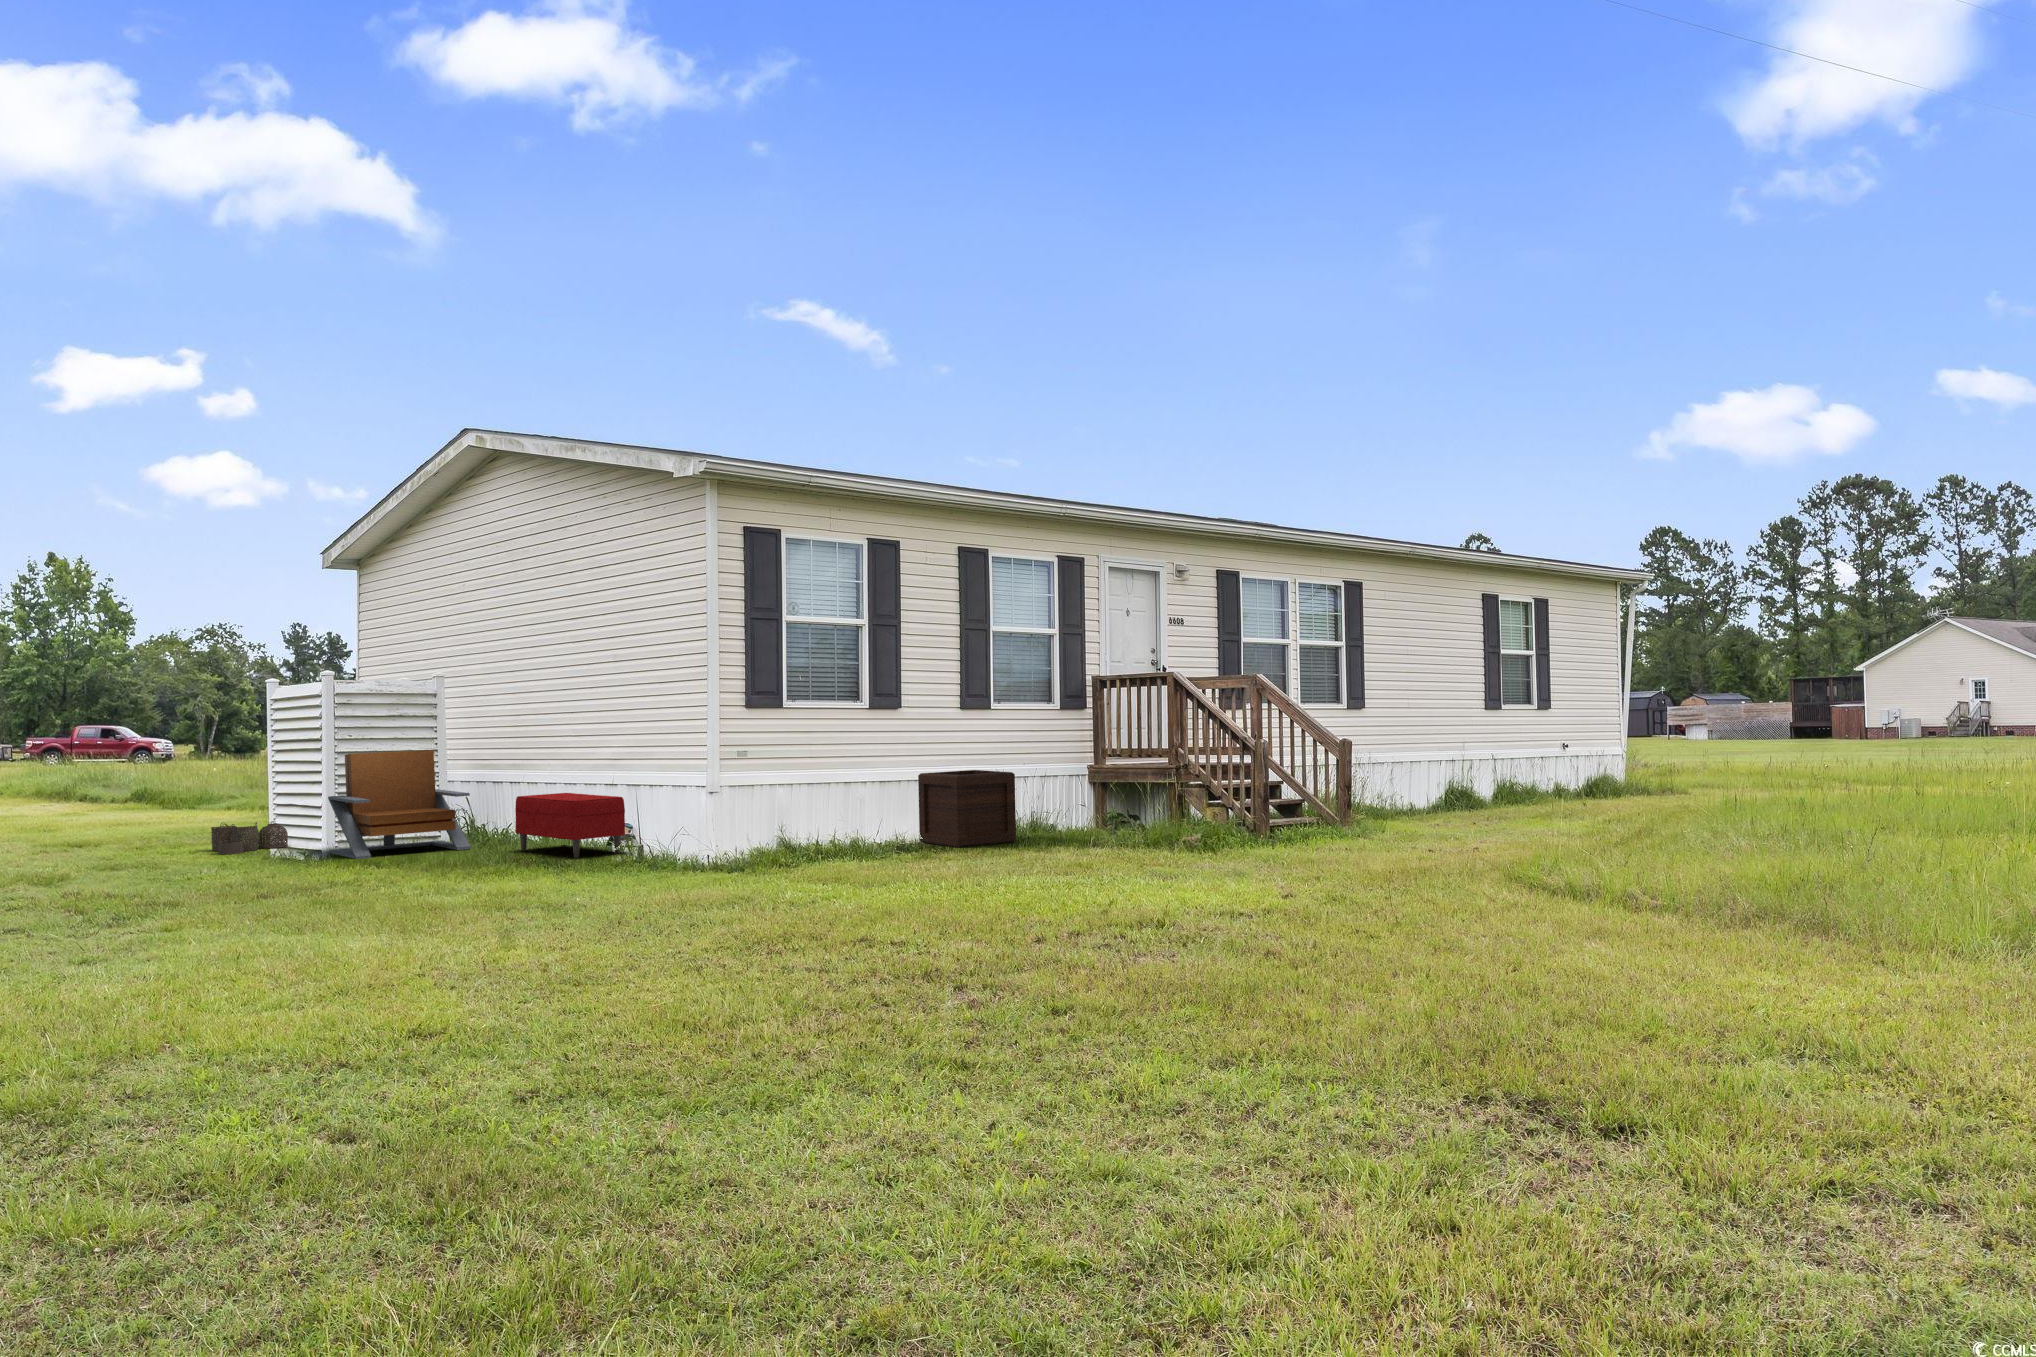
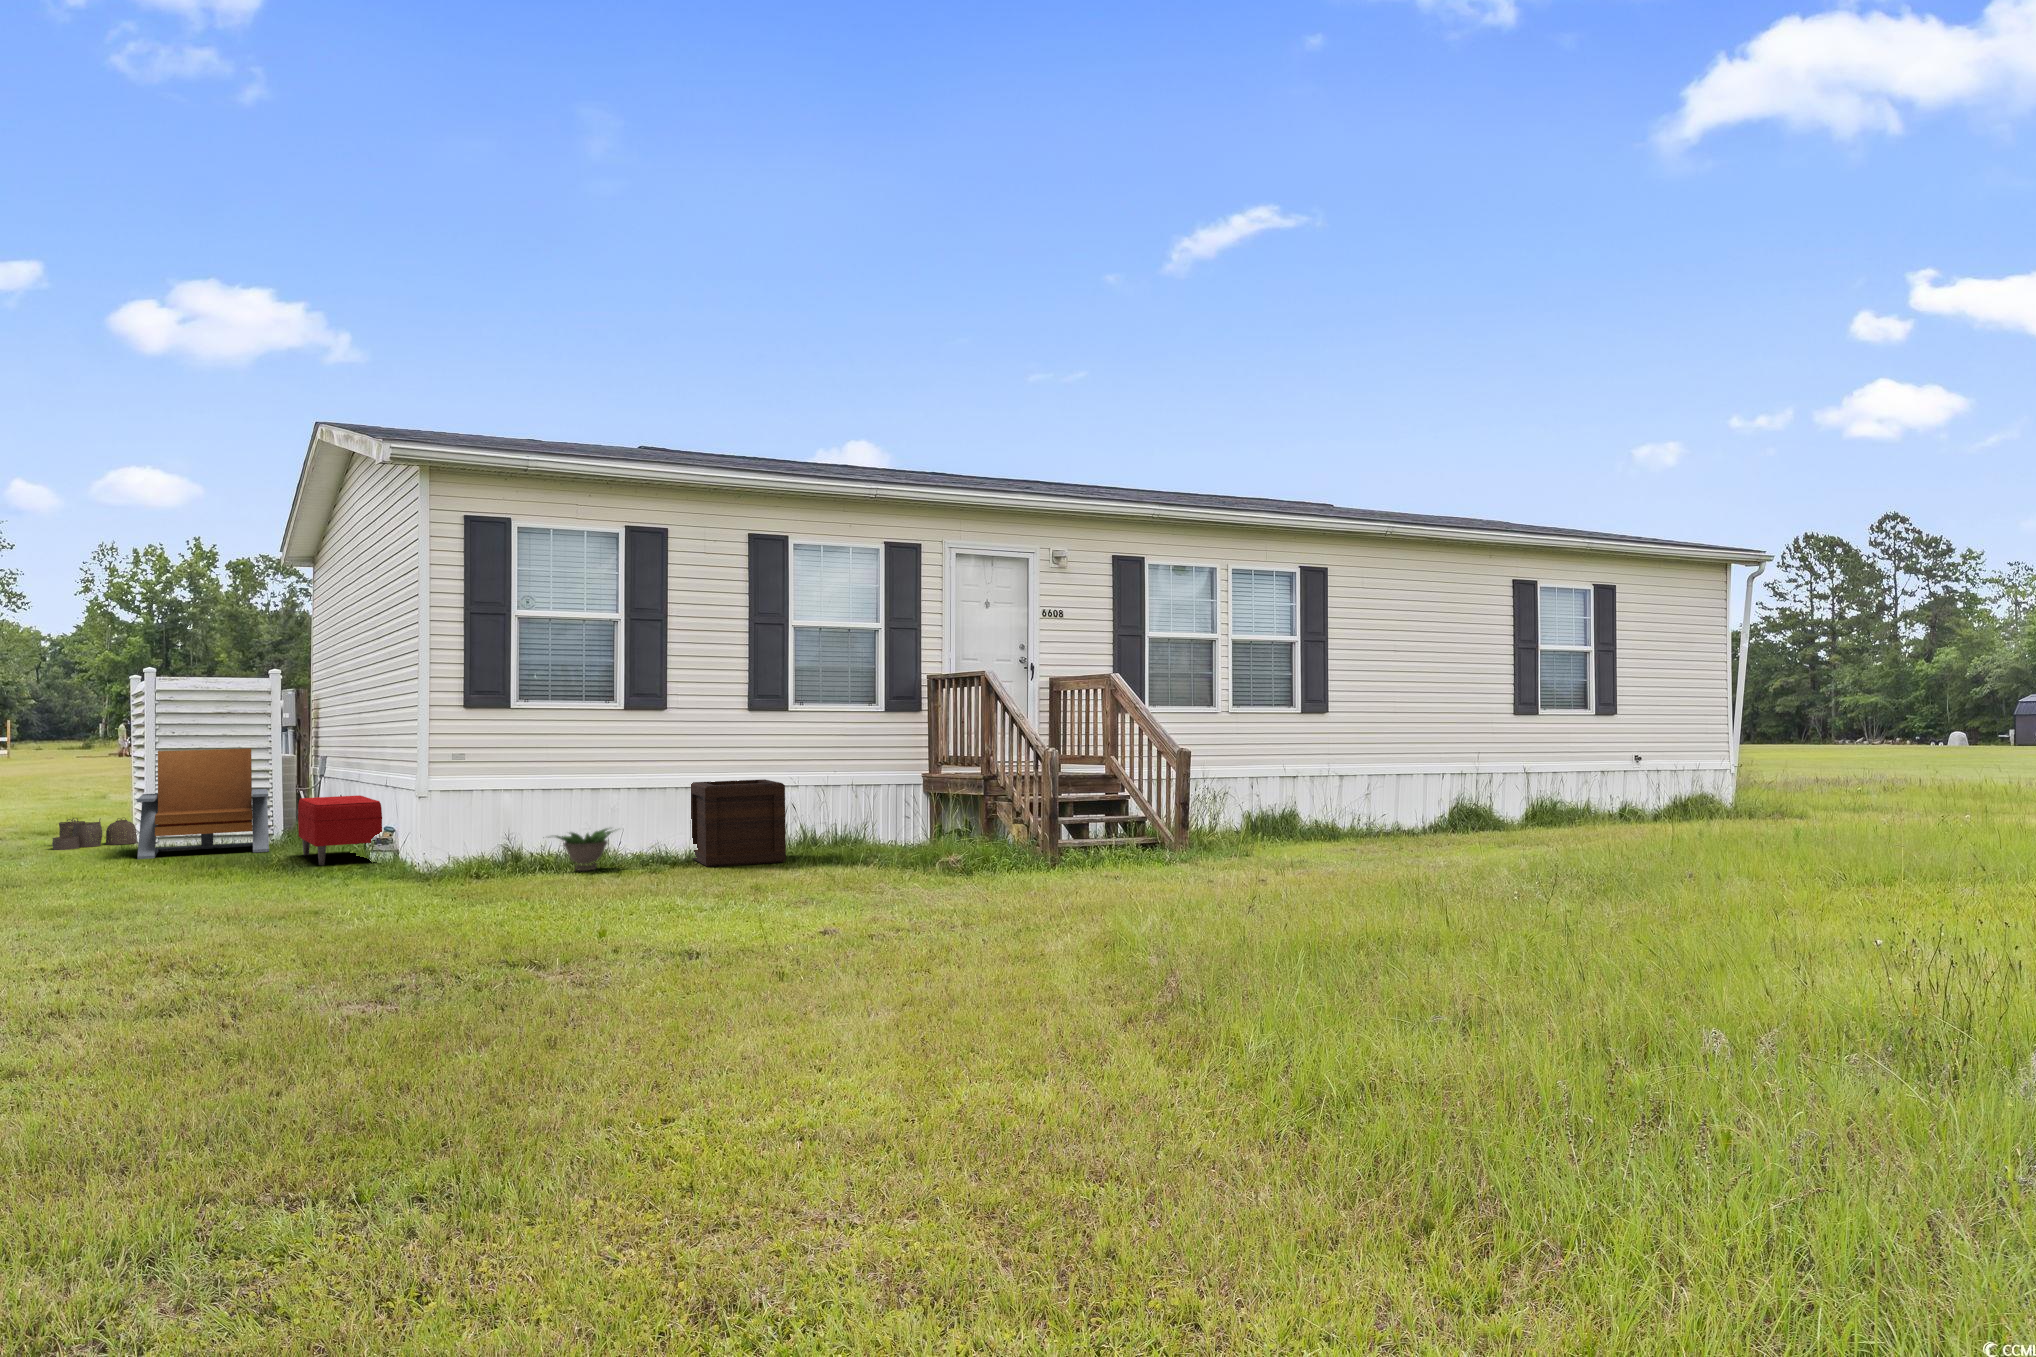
decorative plant: none [821,815,882,854] -> present [556,828,612,871]

